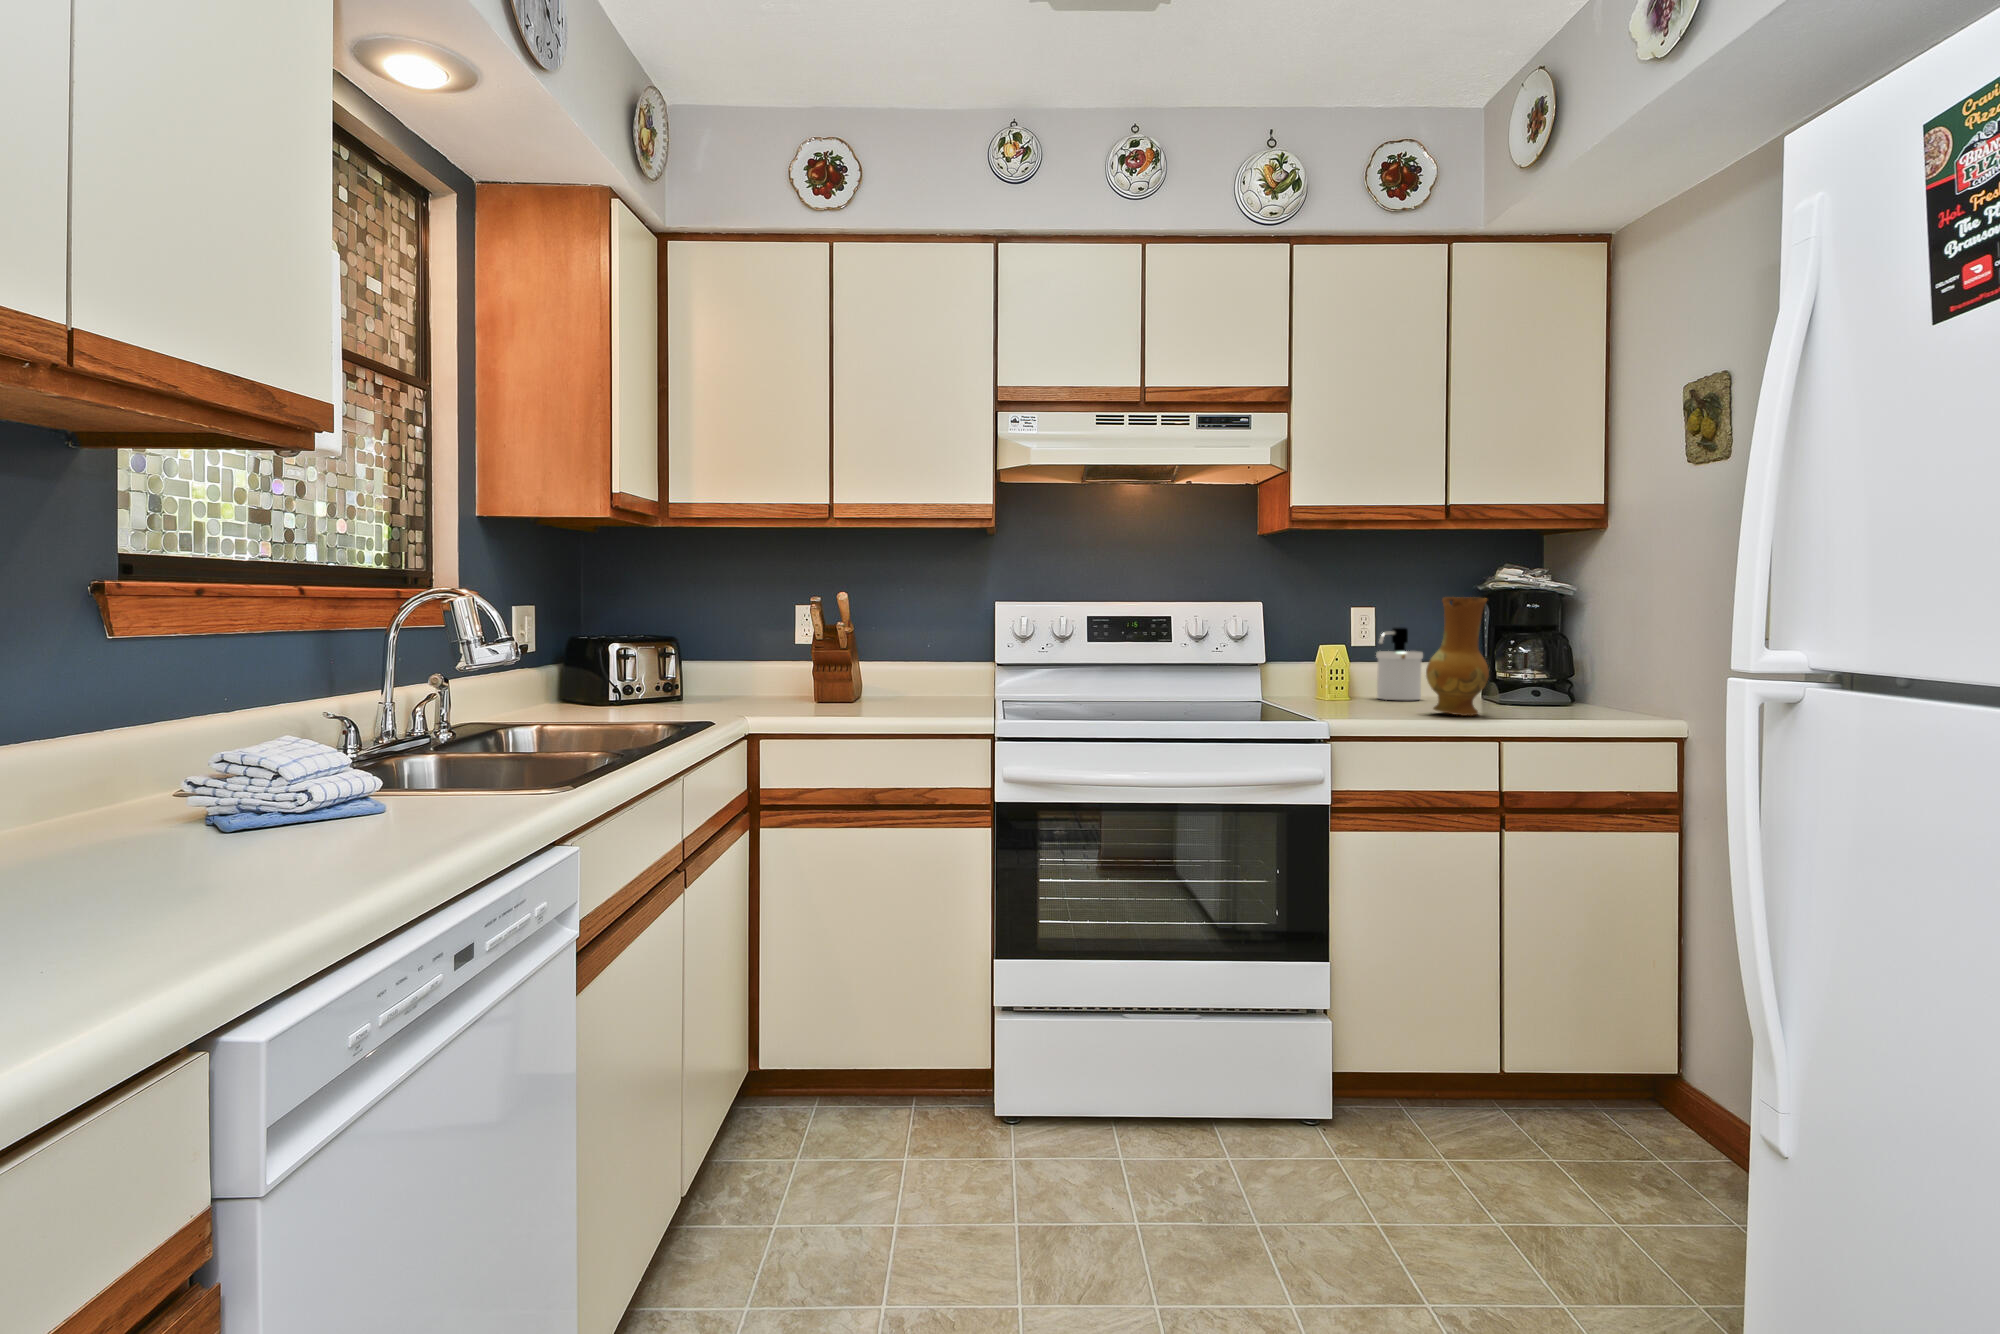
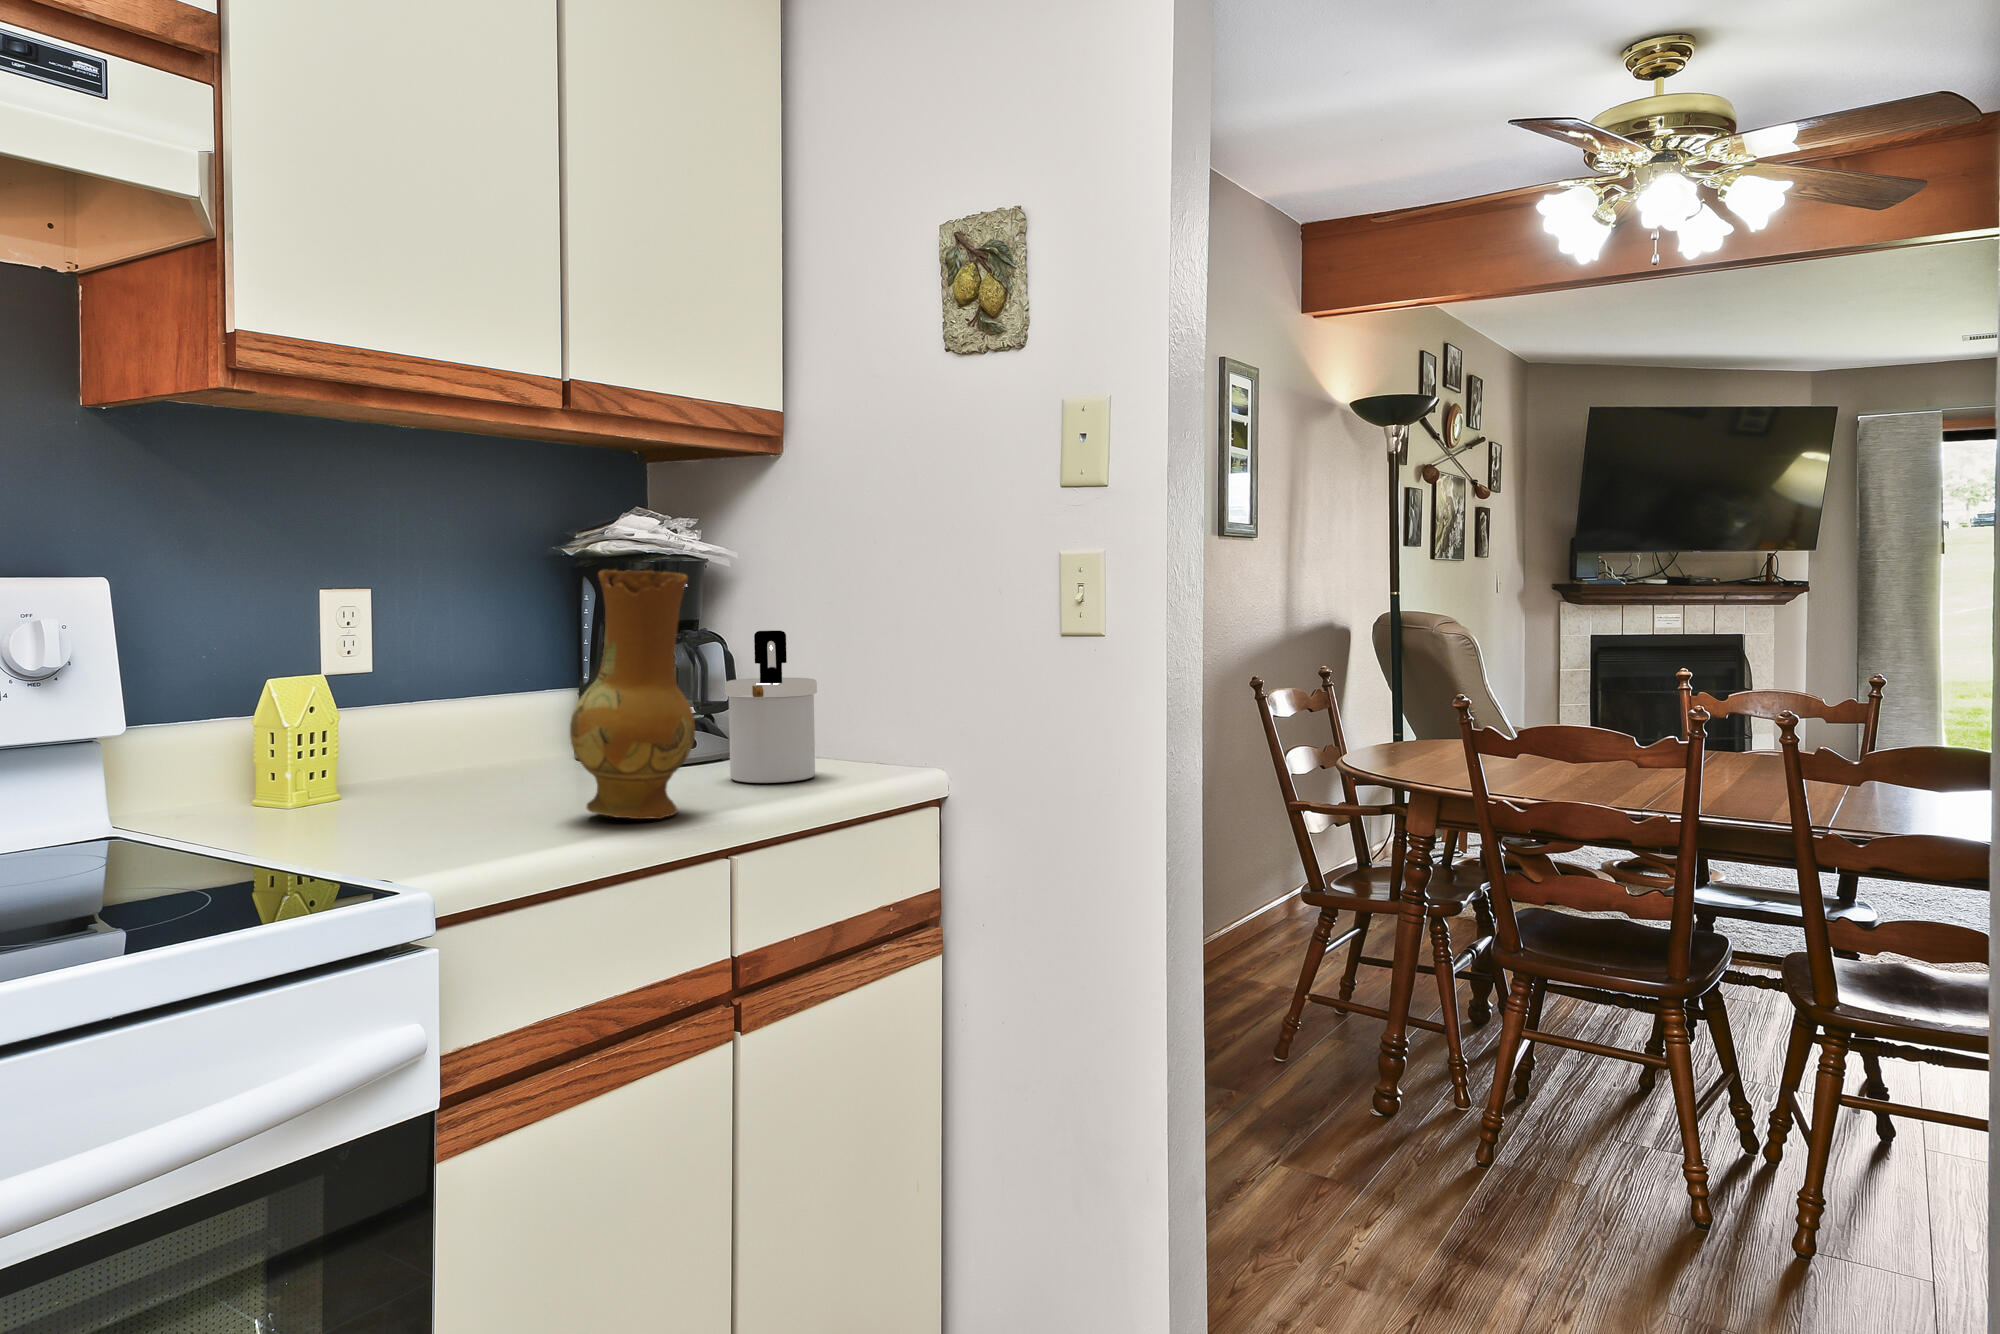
soap dispenser: present [1376,628,1423,700] -> present [725,630,817,783]

